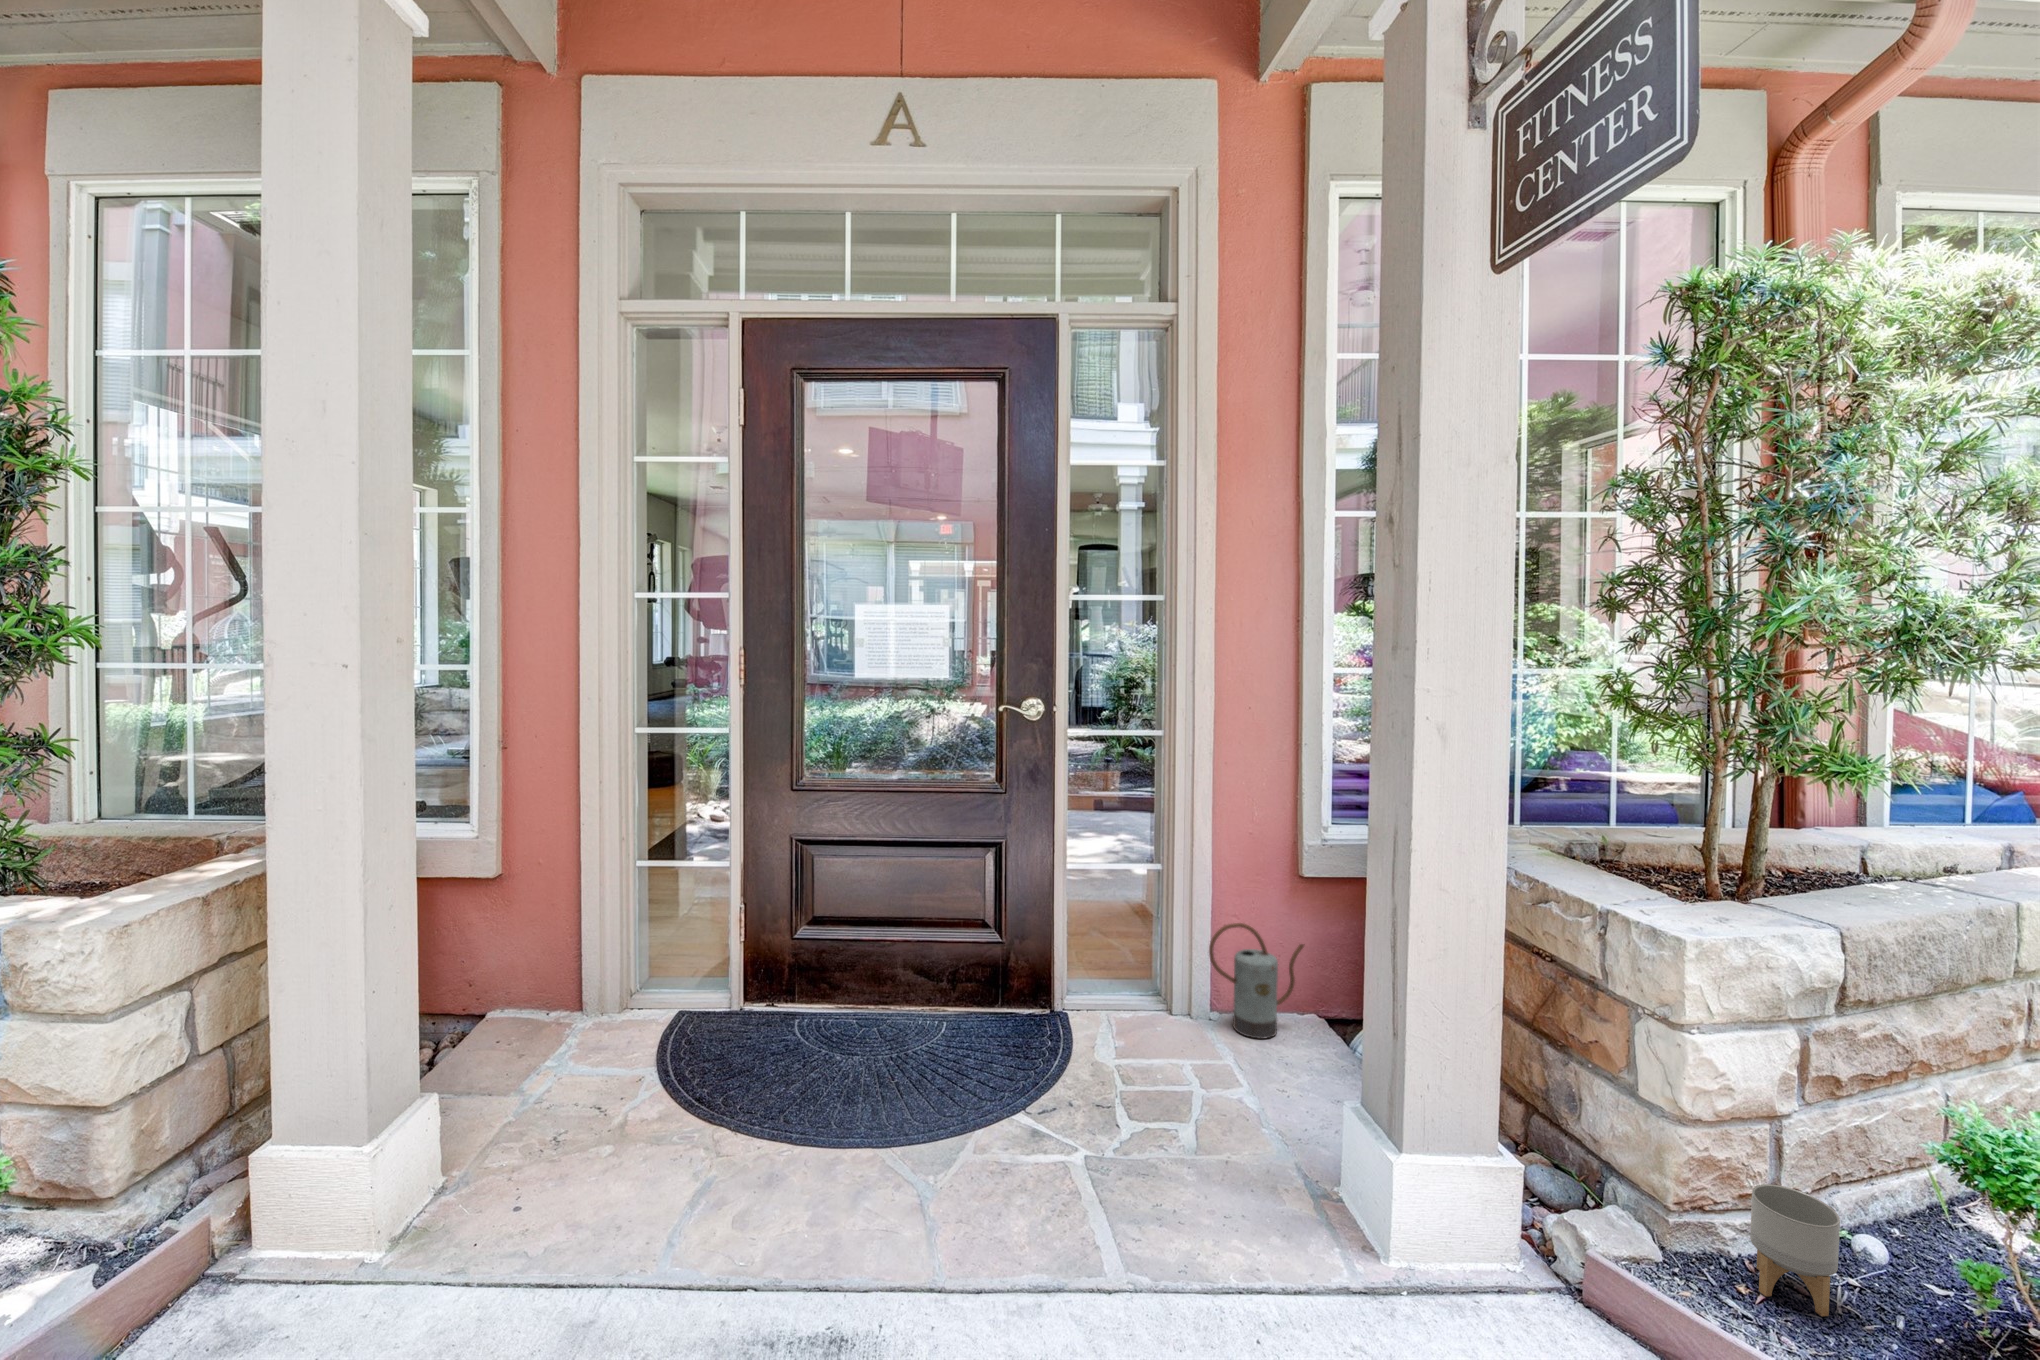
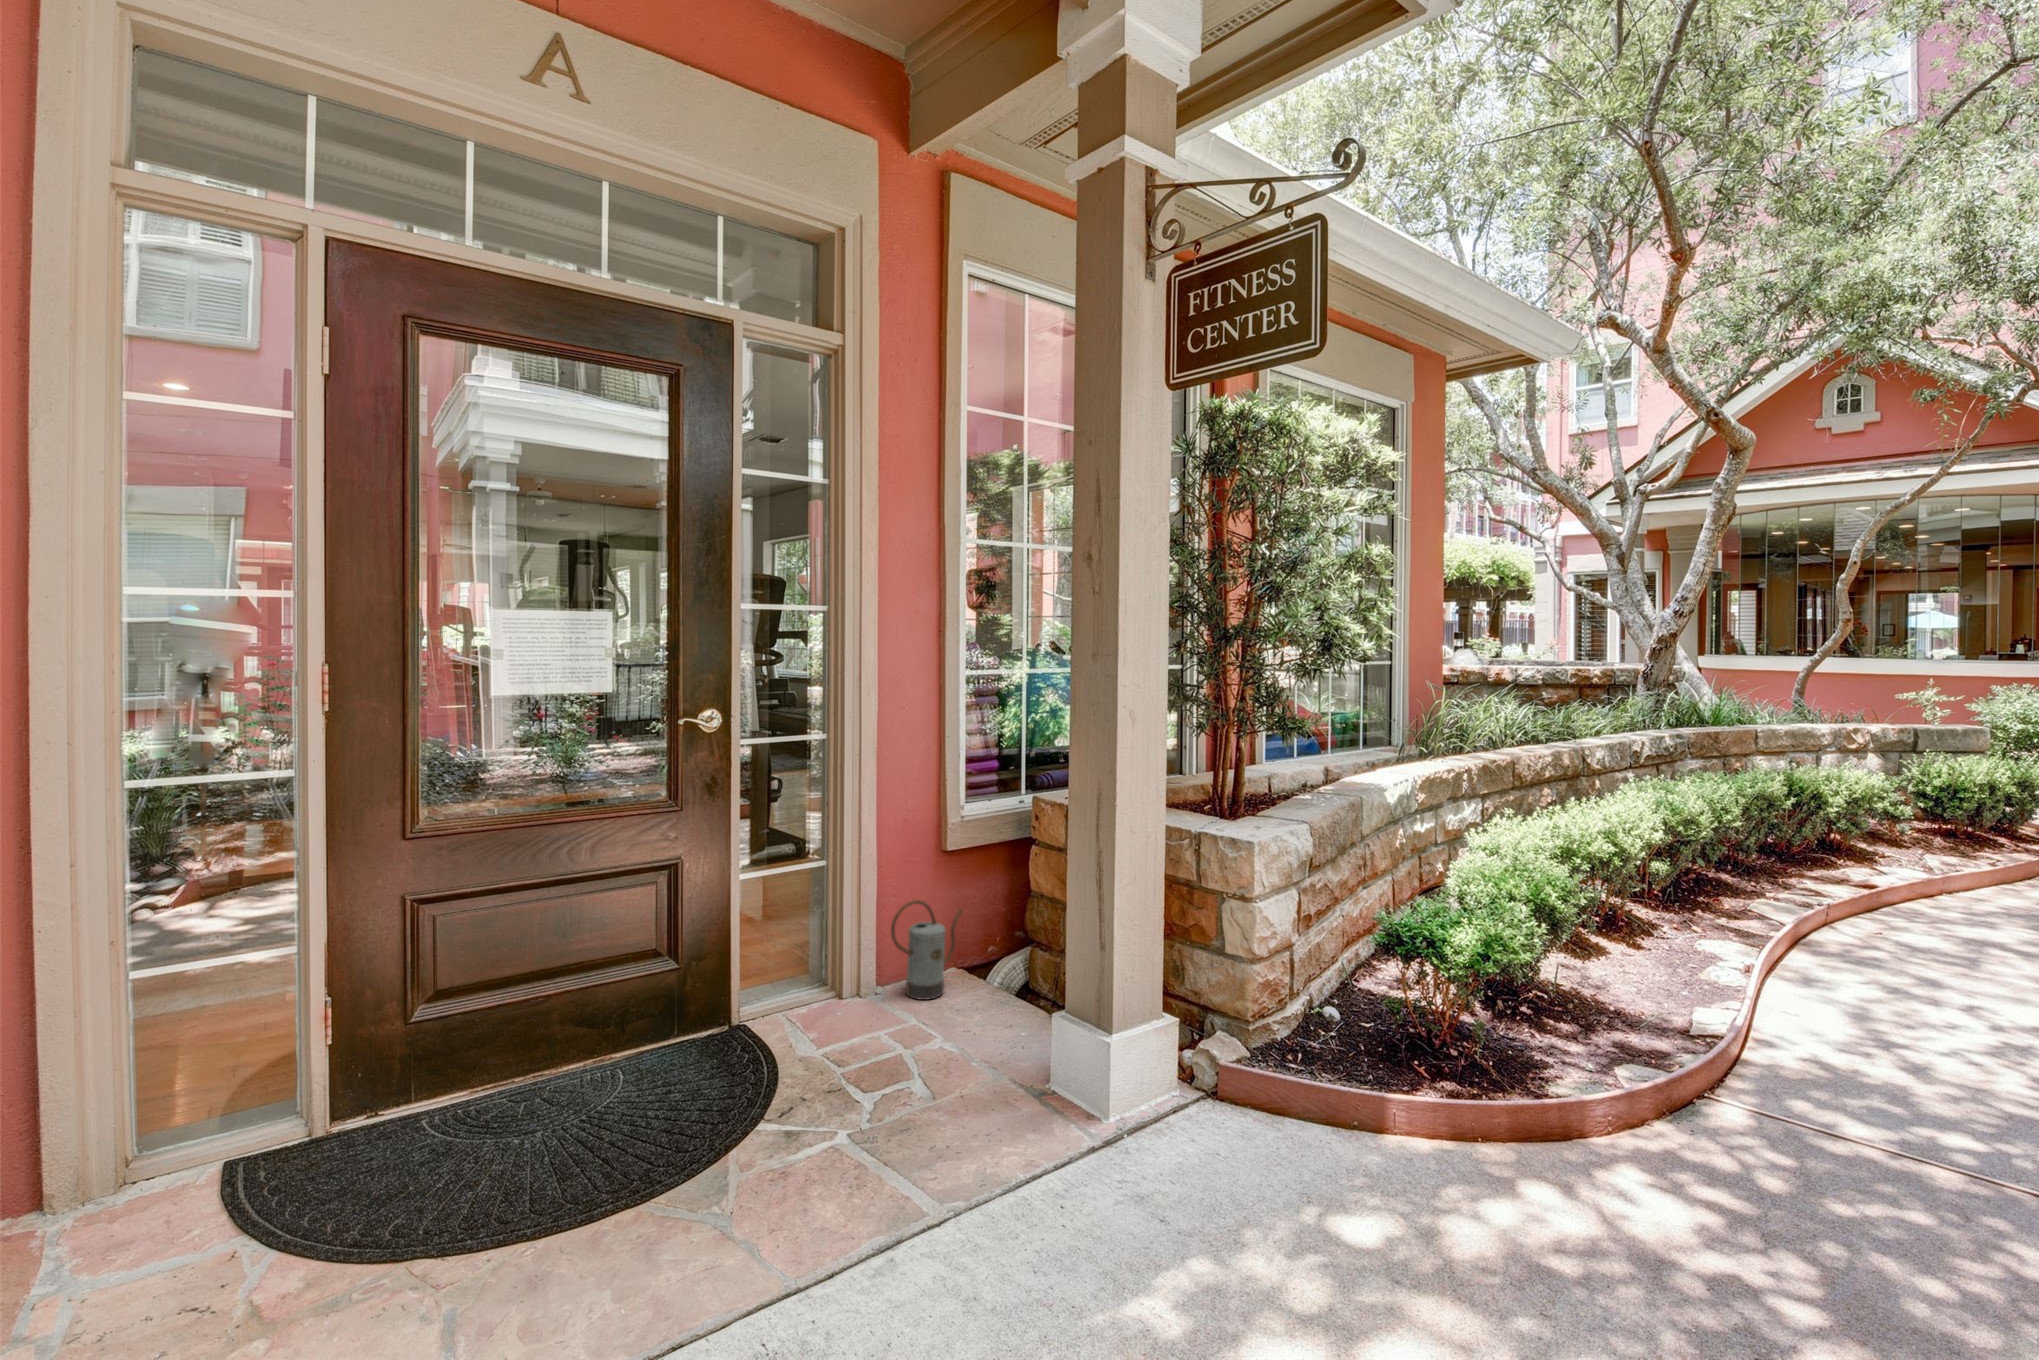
planter: present [1750,1184,1840,1316] -> none [1284,988,1326,1057]

